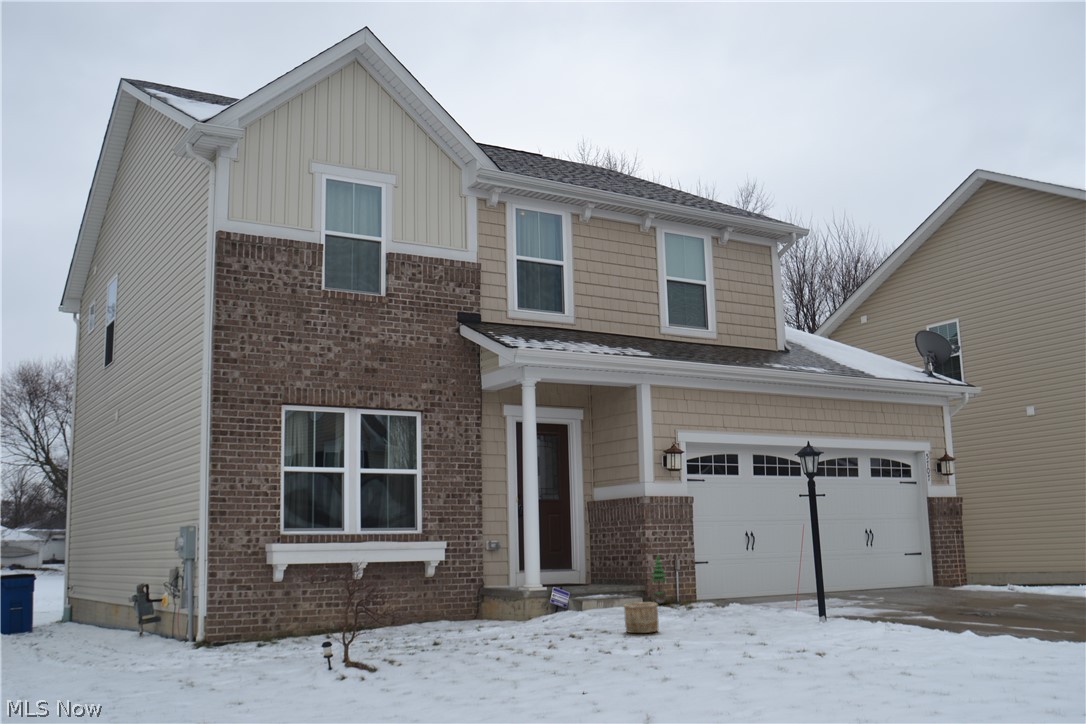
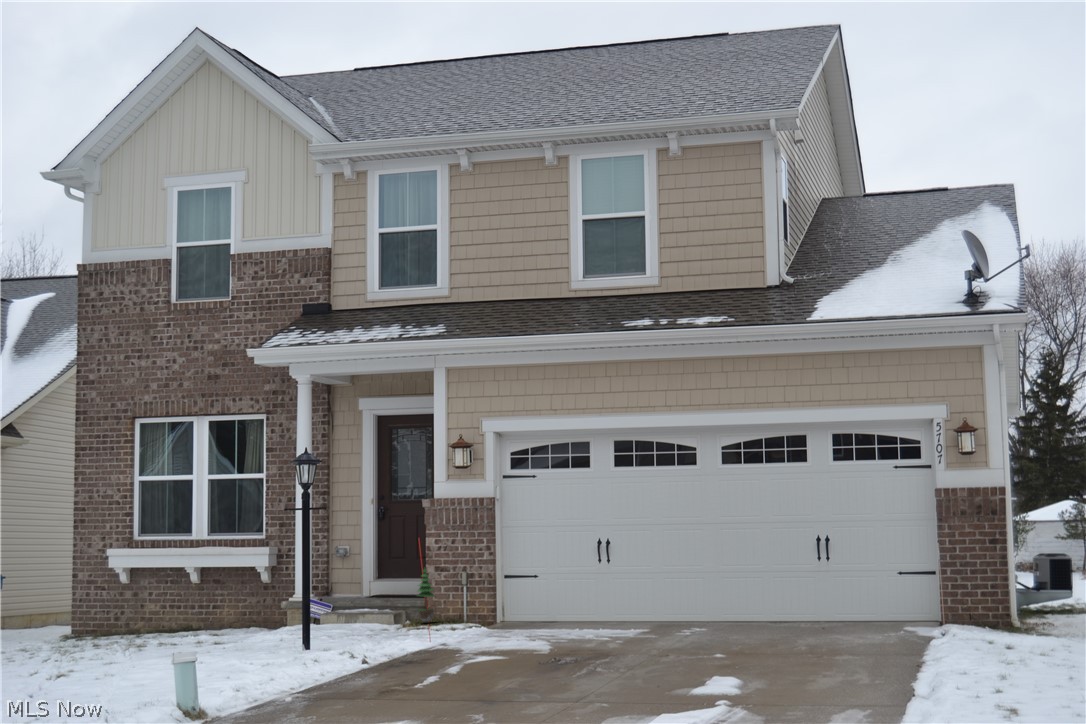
wooden bucket: present [623,602,659,633] -> none [188,620,225,651]

